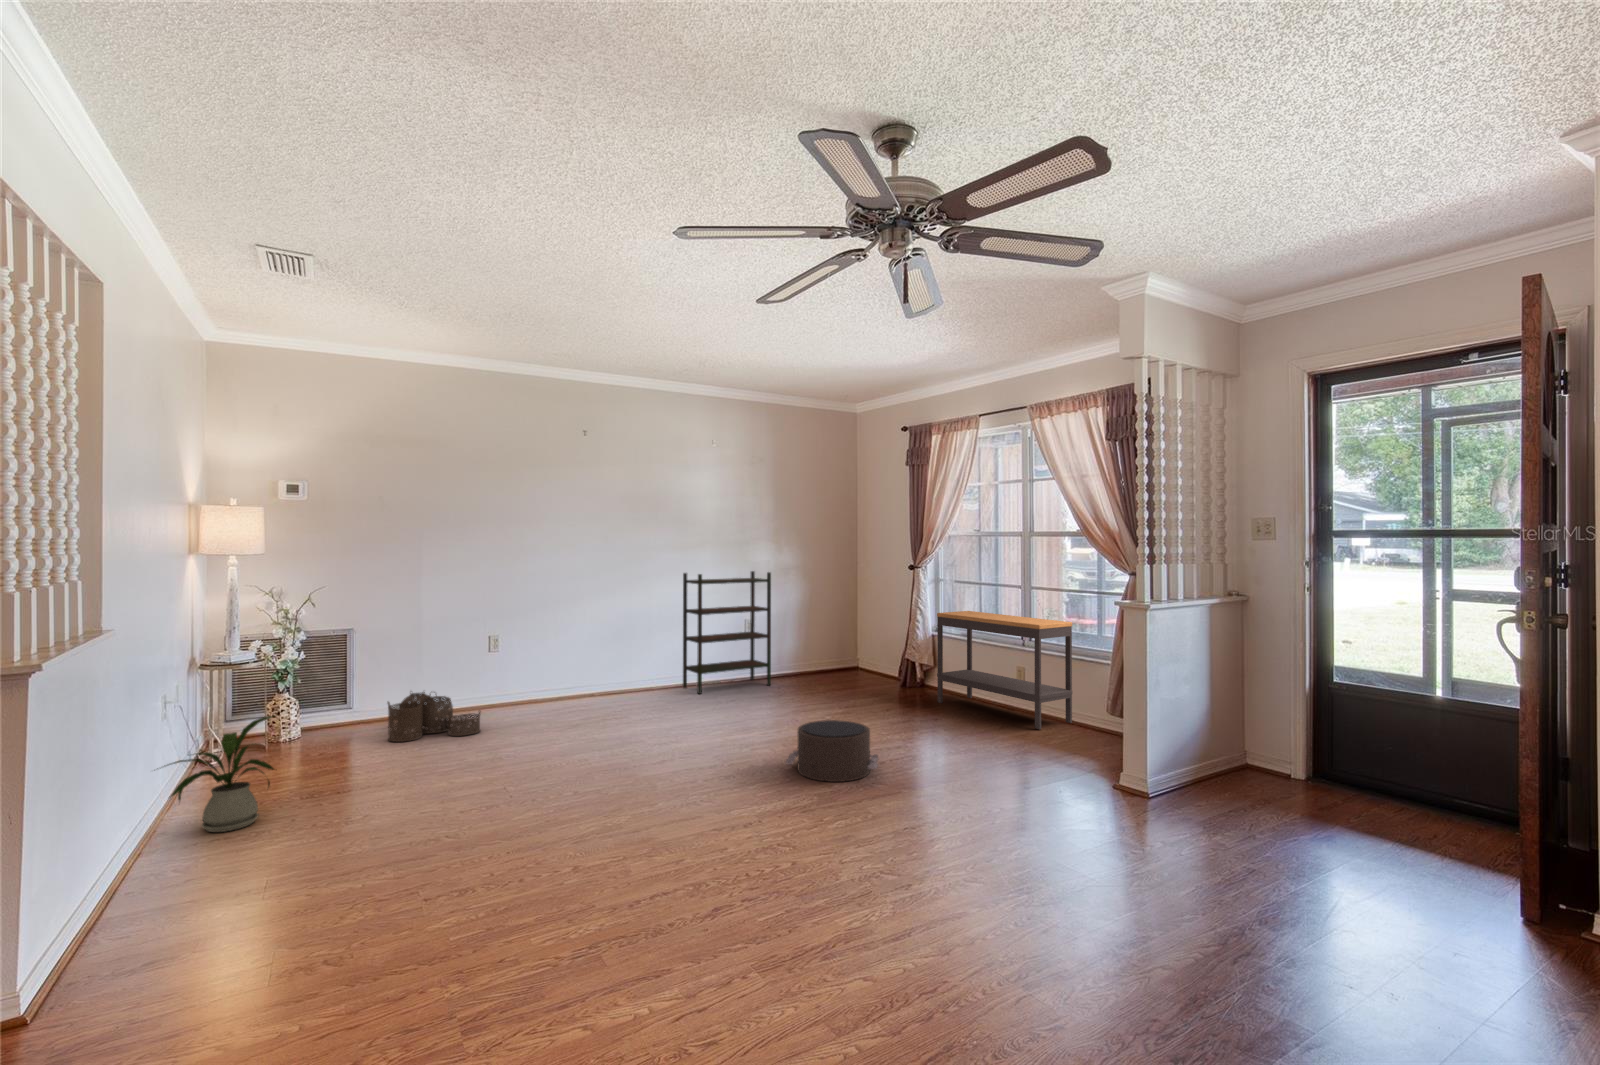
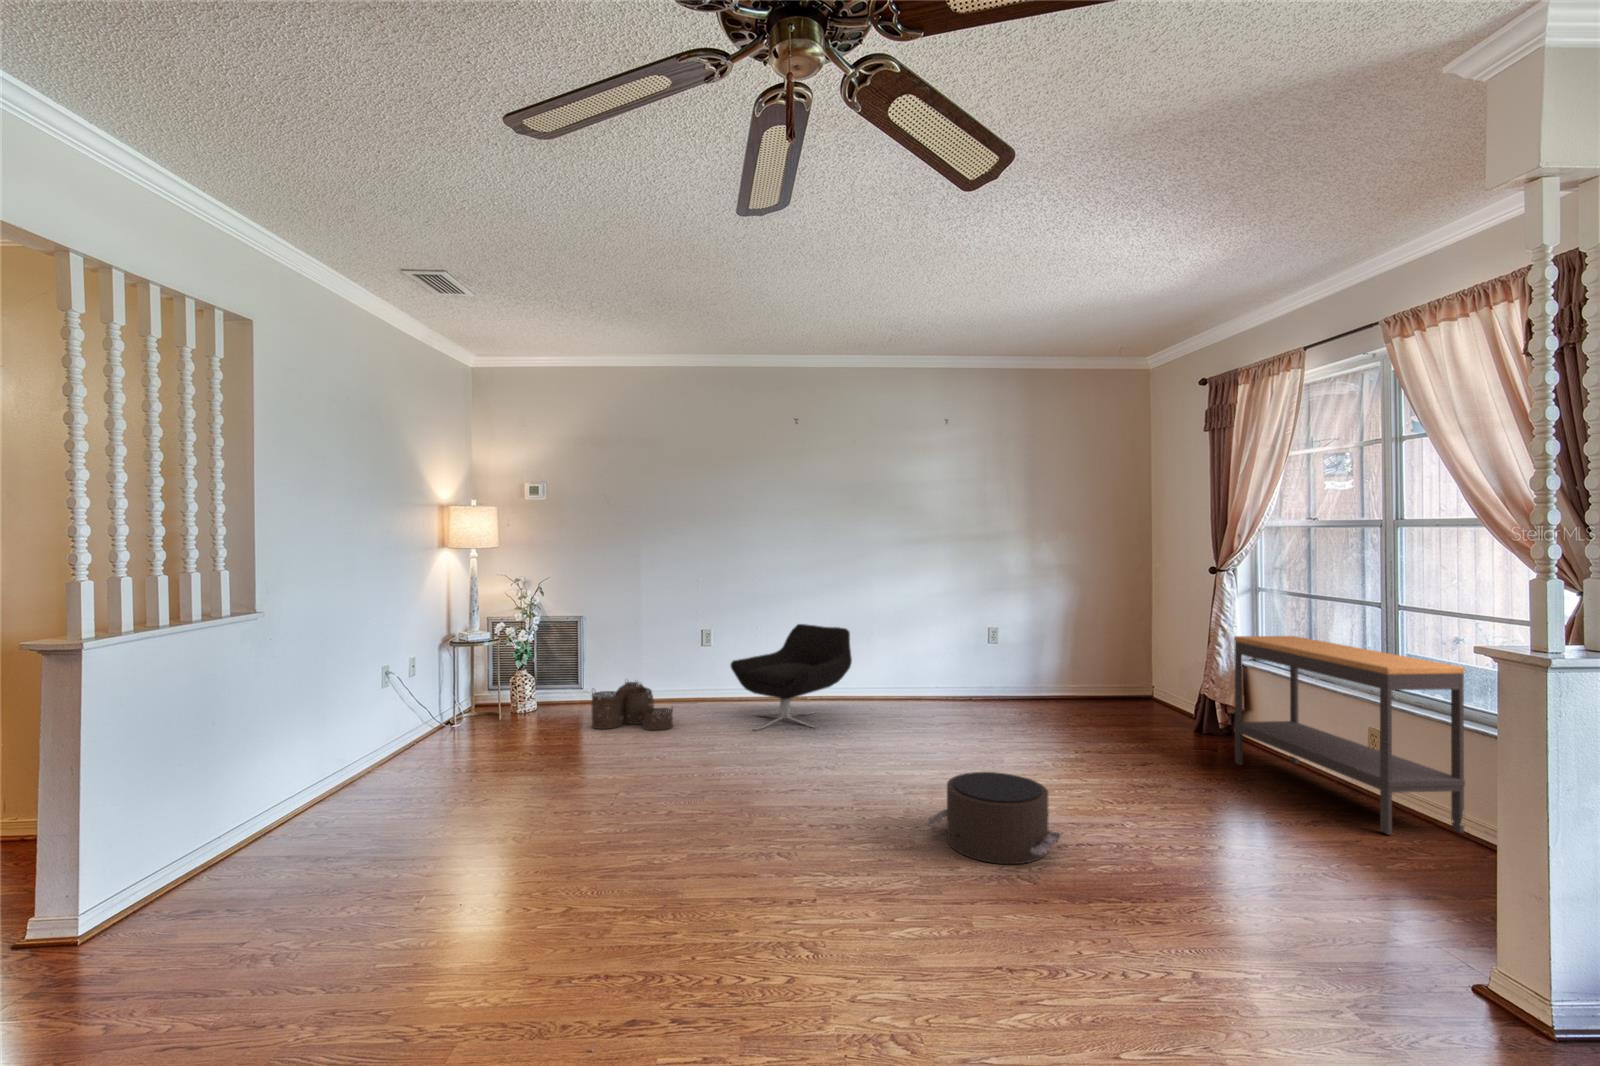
bookshelf: present [683,571,771,694] -> none [910,571,1015,712]
lounge chair: none [531,624,646,724] -> present [731,624,852,730]
house plant: present [167,716,274,832] -> none [336,695,449,796]

